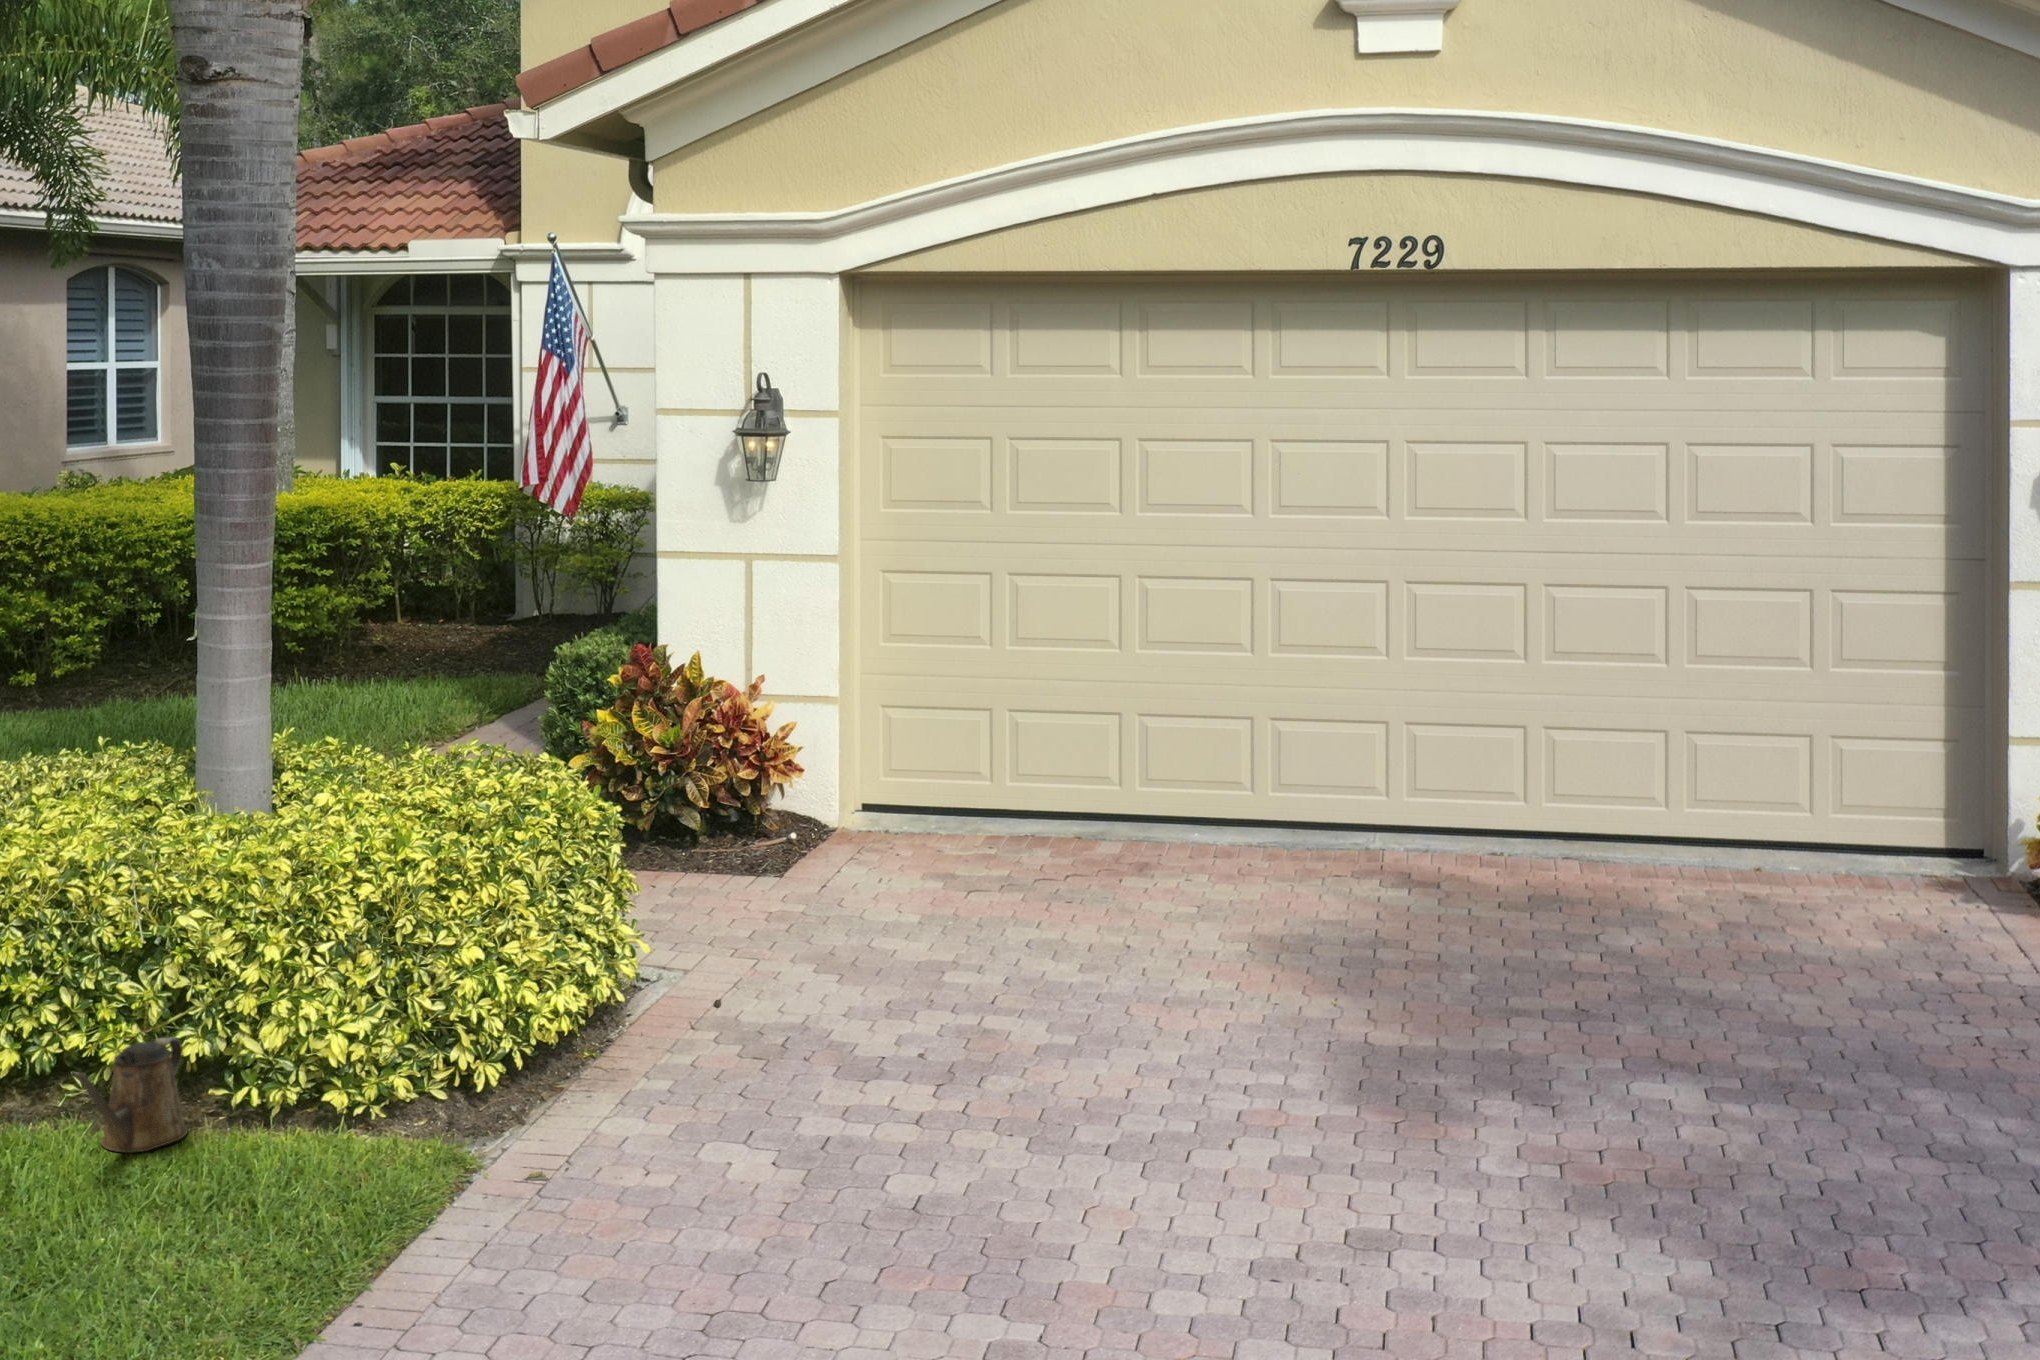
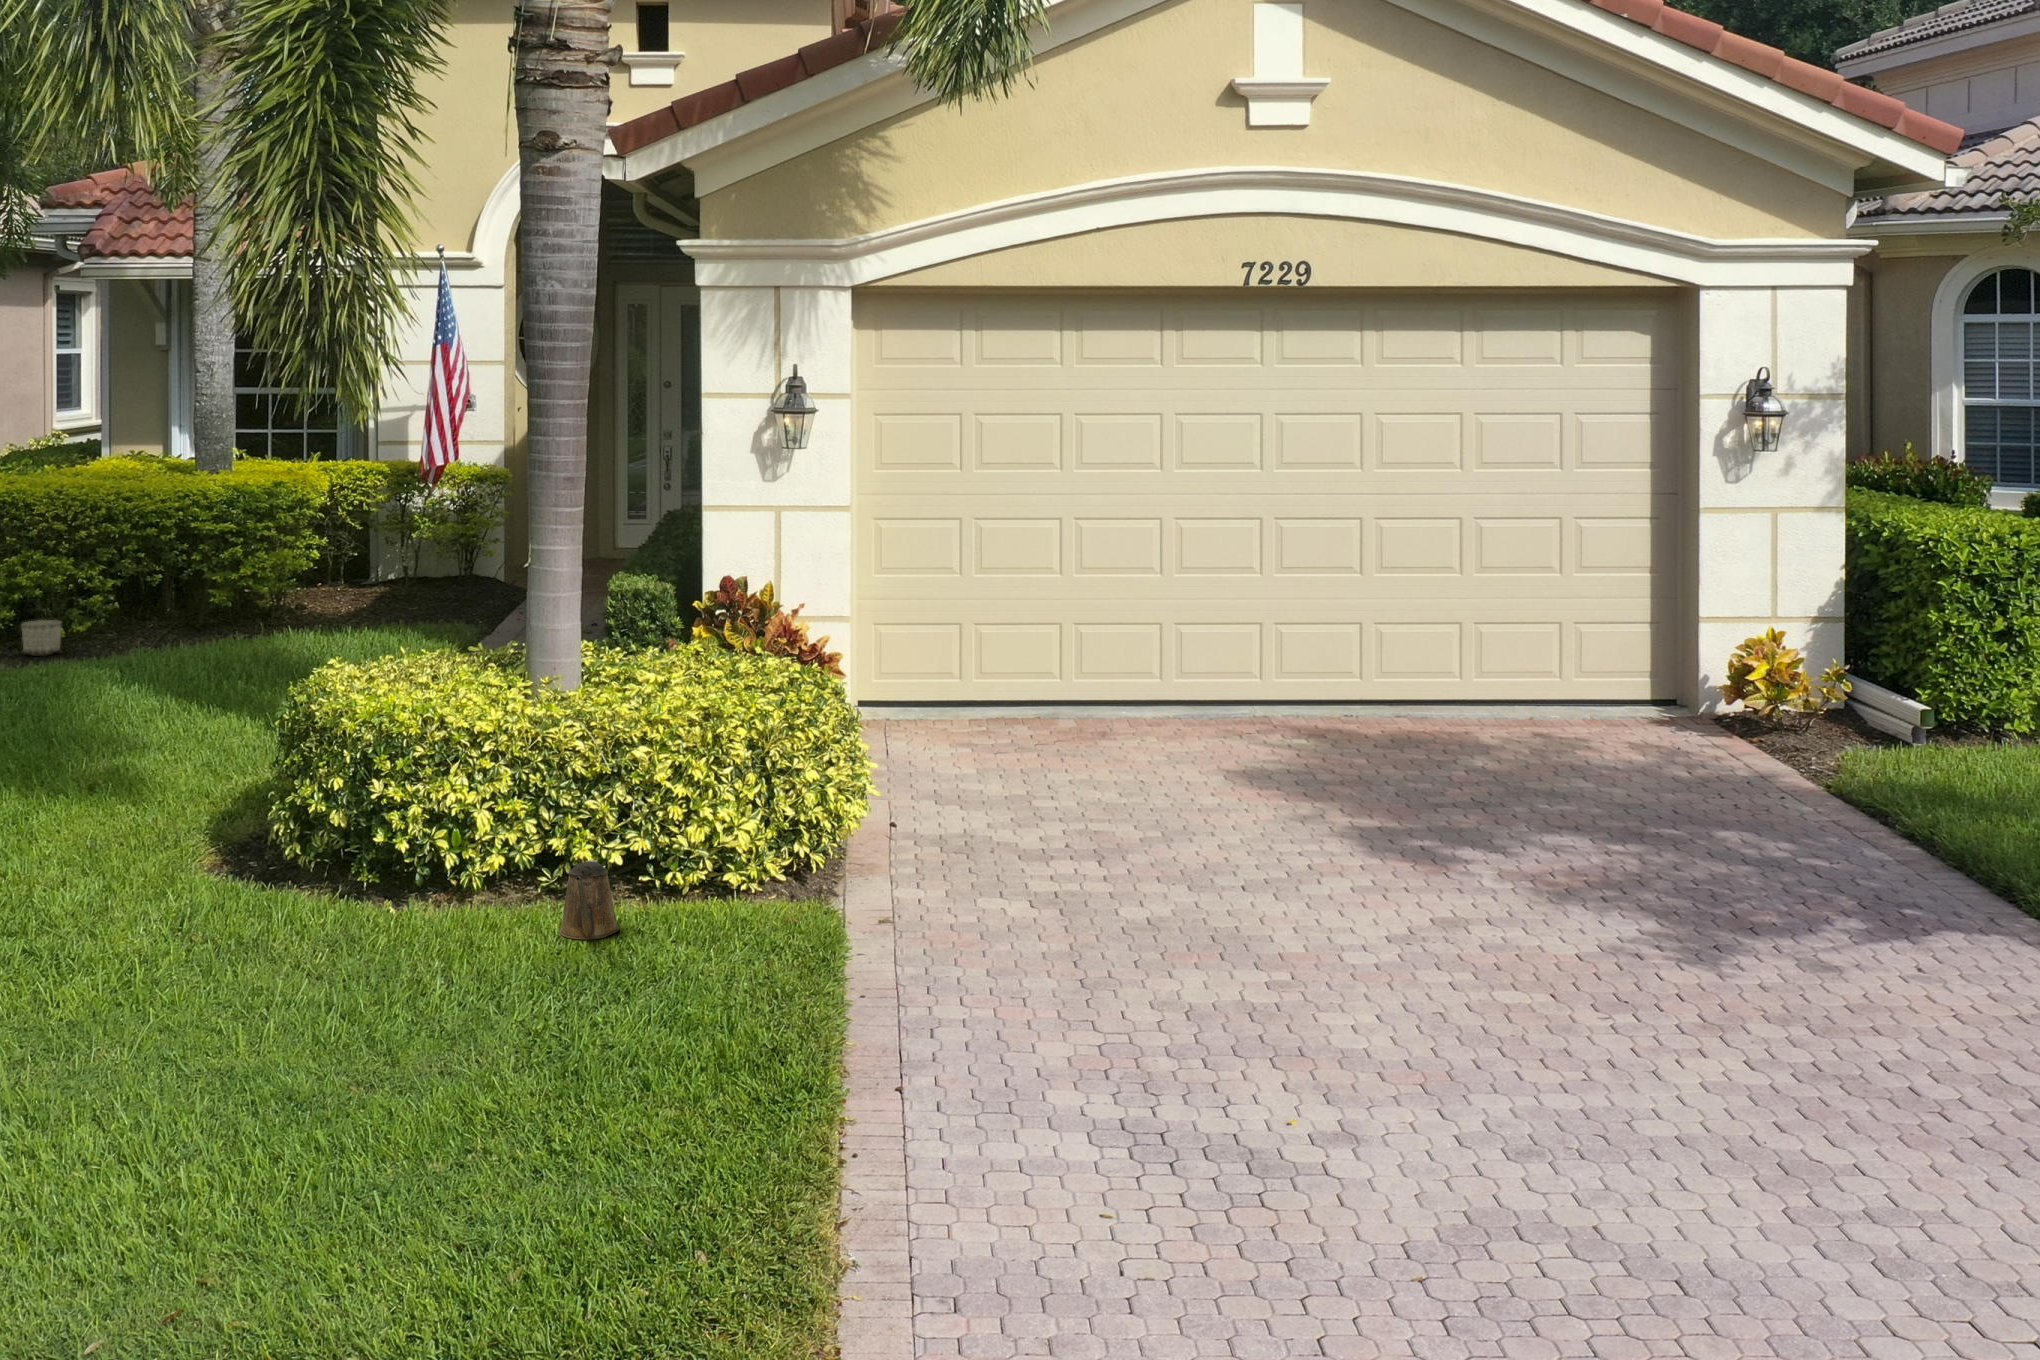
planter: none [80,648,124,687] -> present [22,620,61,656]

